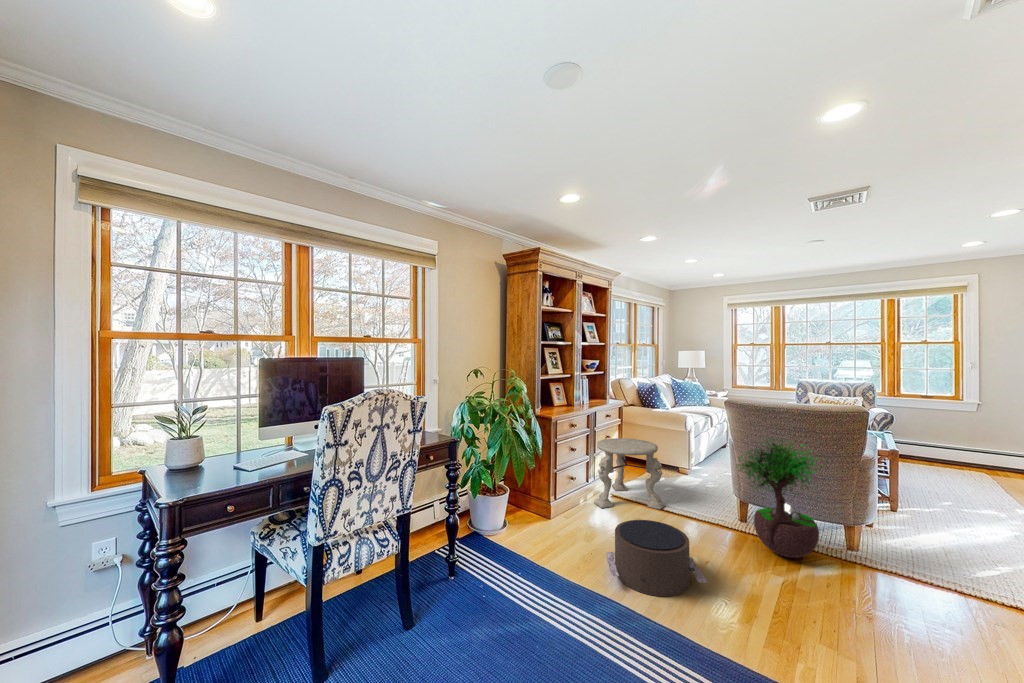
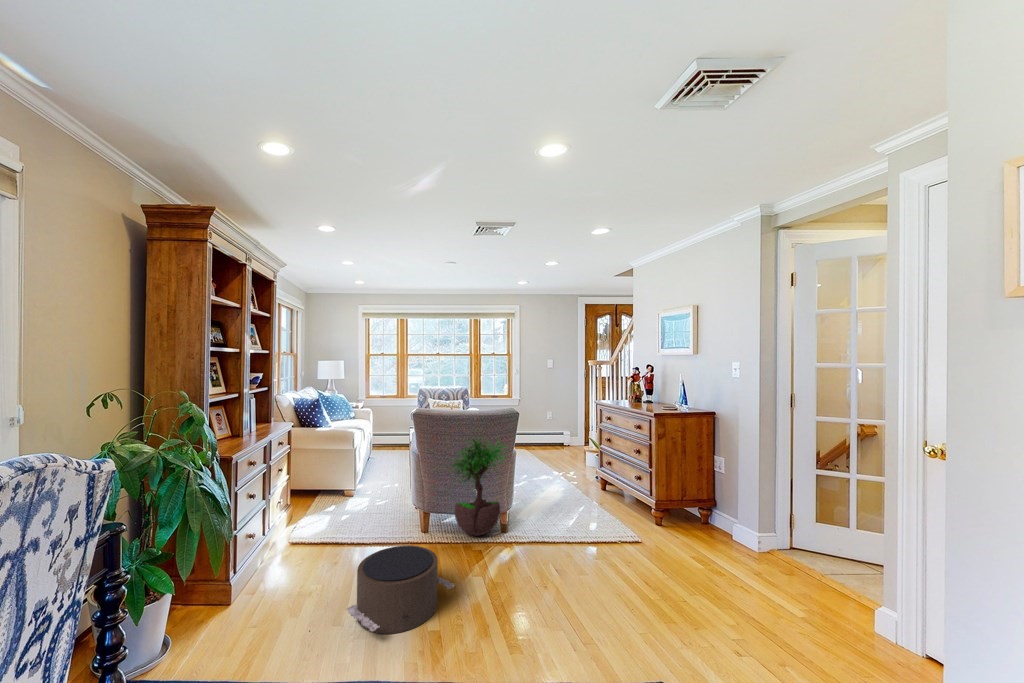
side table: present [594,438,665,510] -> none [275,465,359,563]

